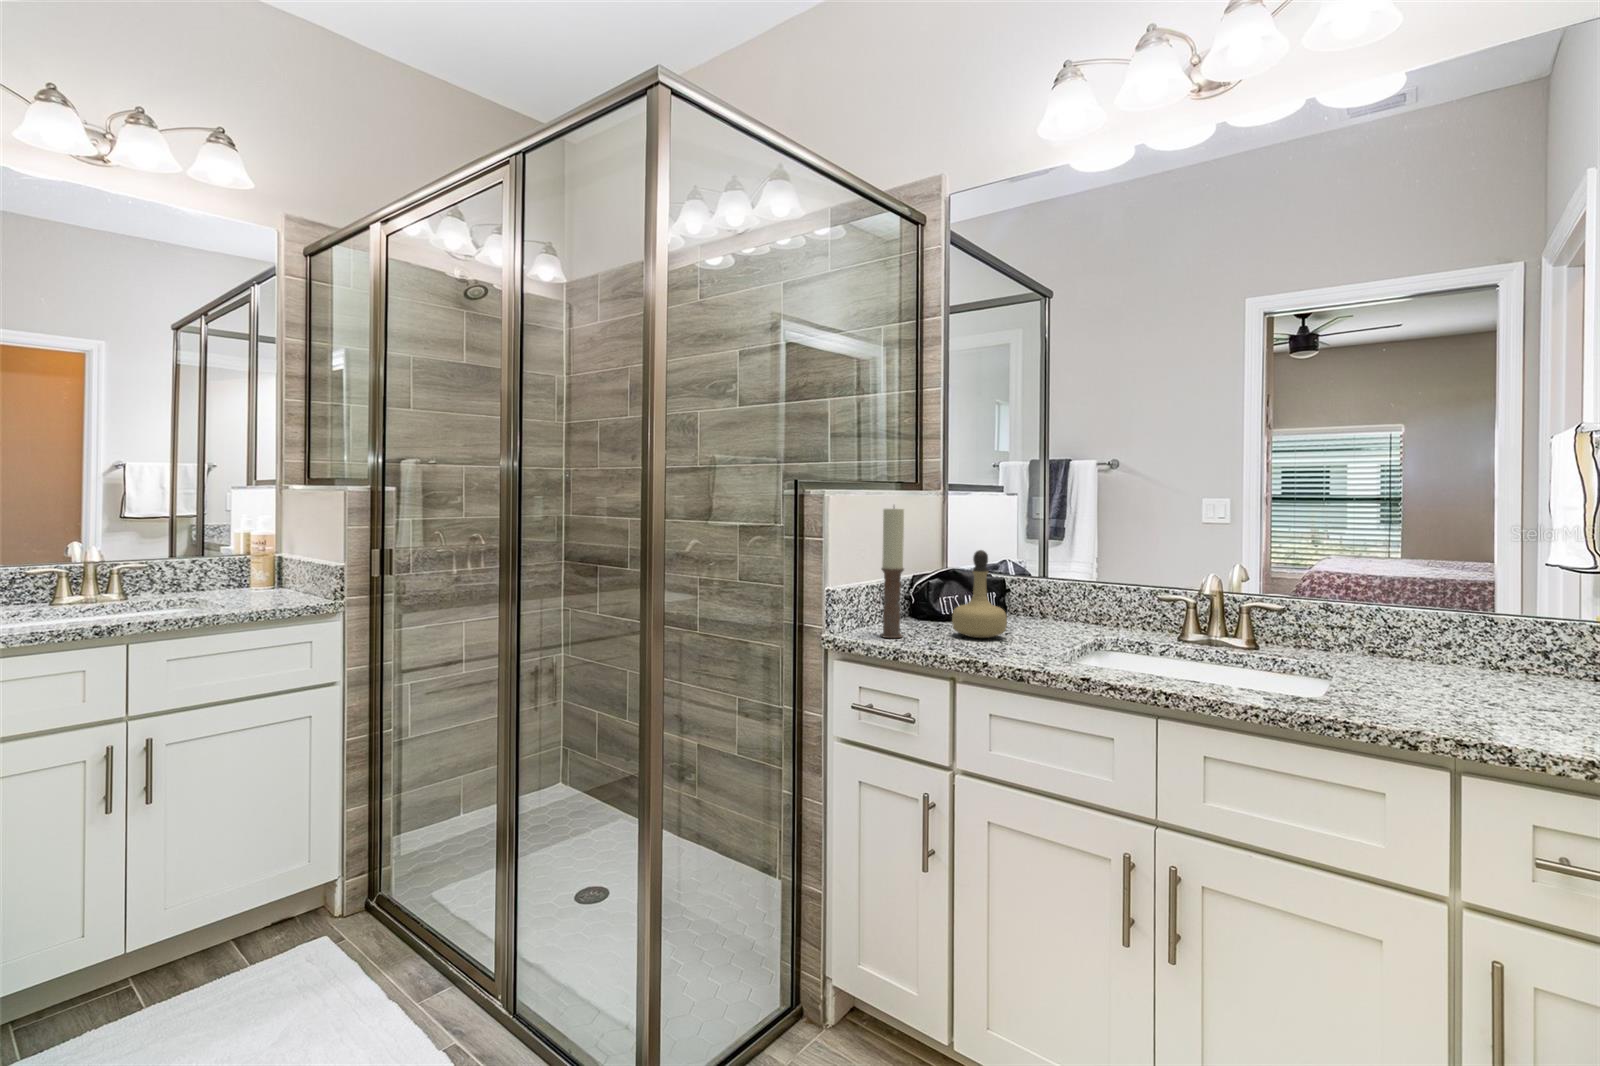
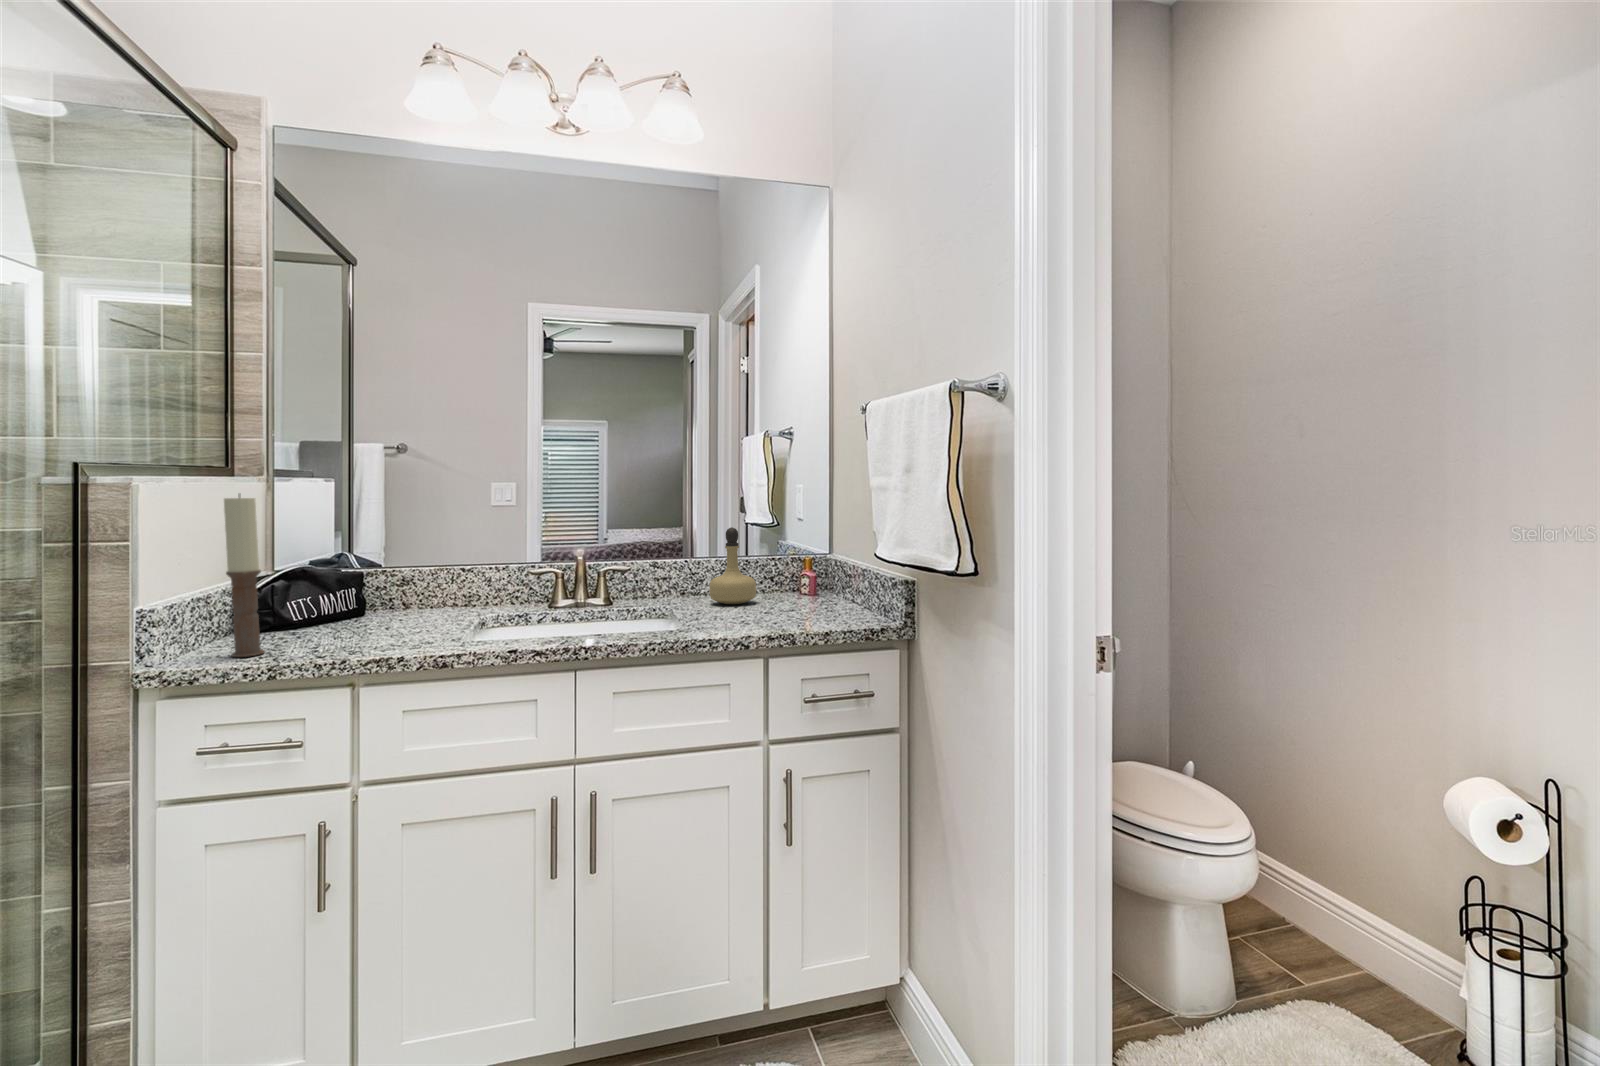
perfume bottle: present [952,550,1007,638] -> present [709,527,756,604]

